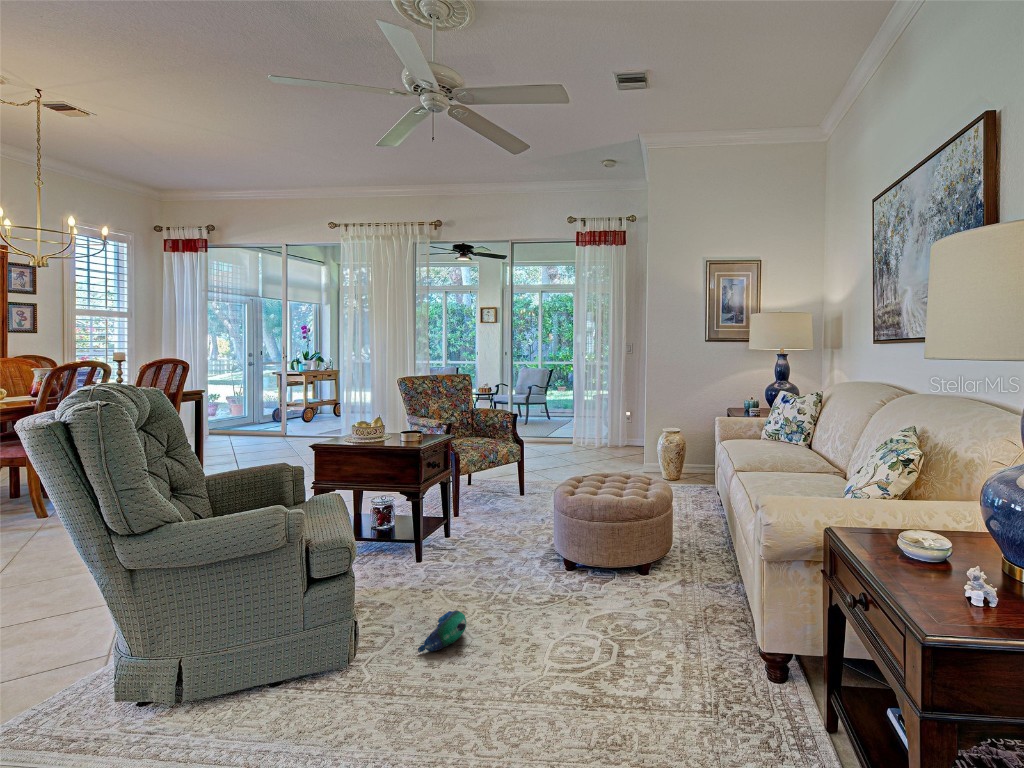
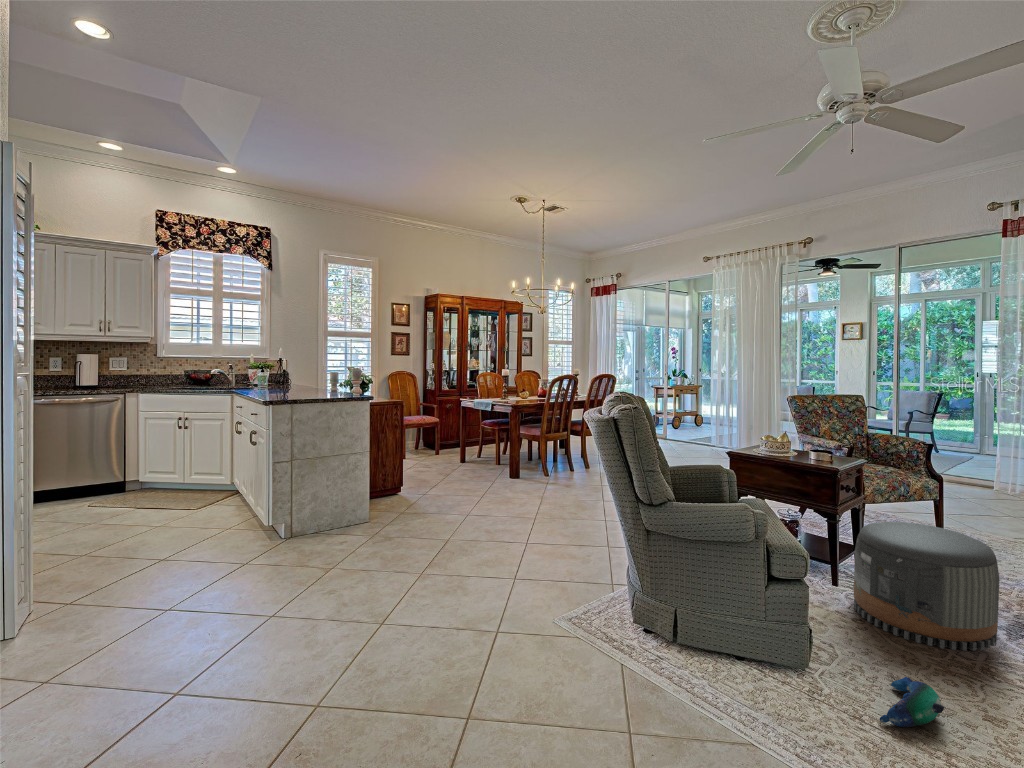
pouf: none [433,482,532,585] -> present [854,522,999,651]

